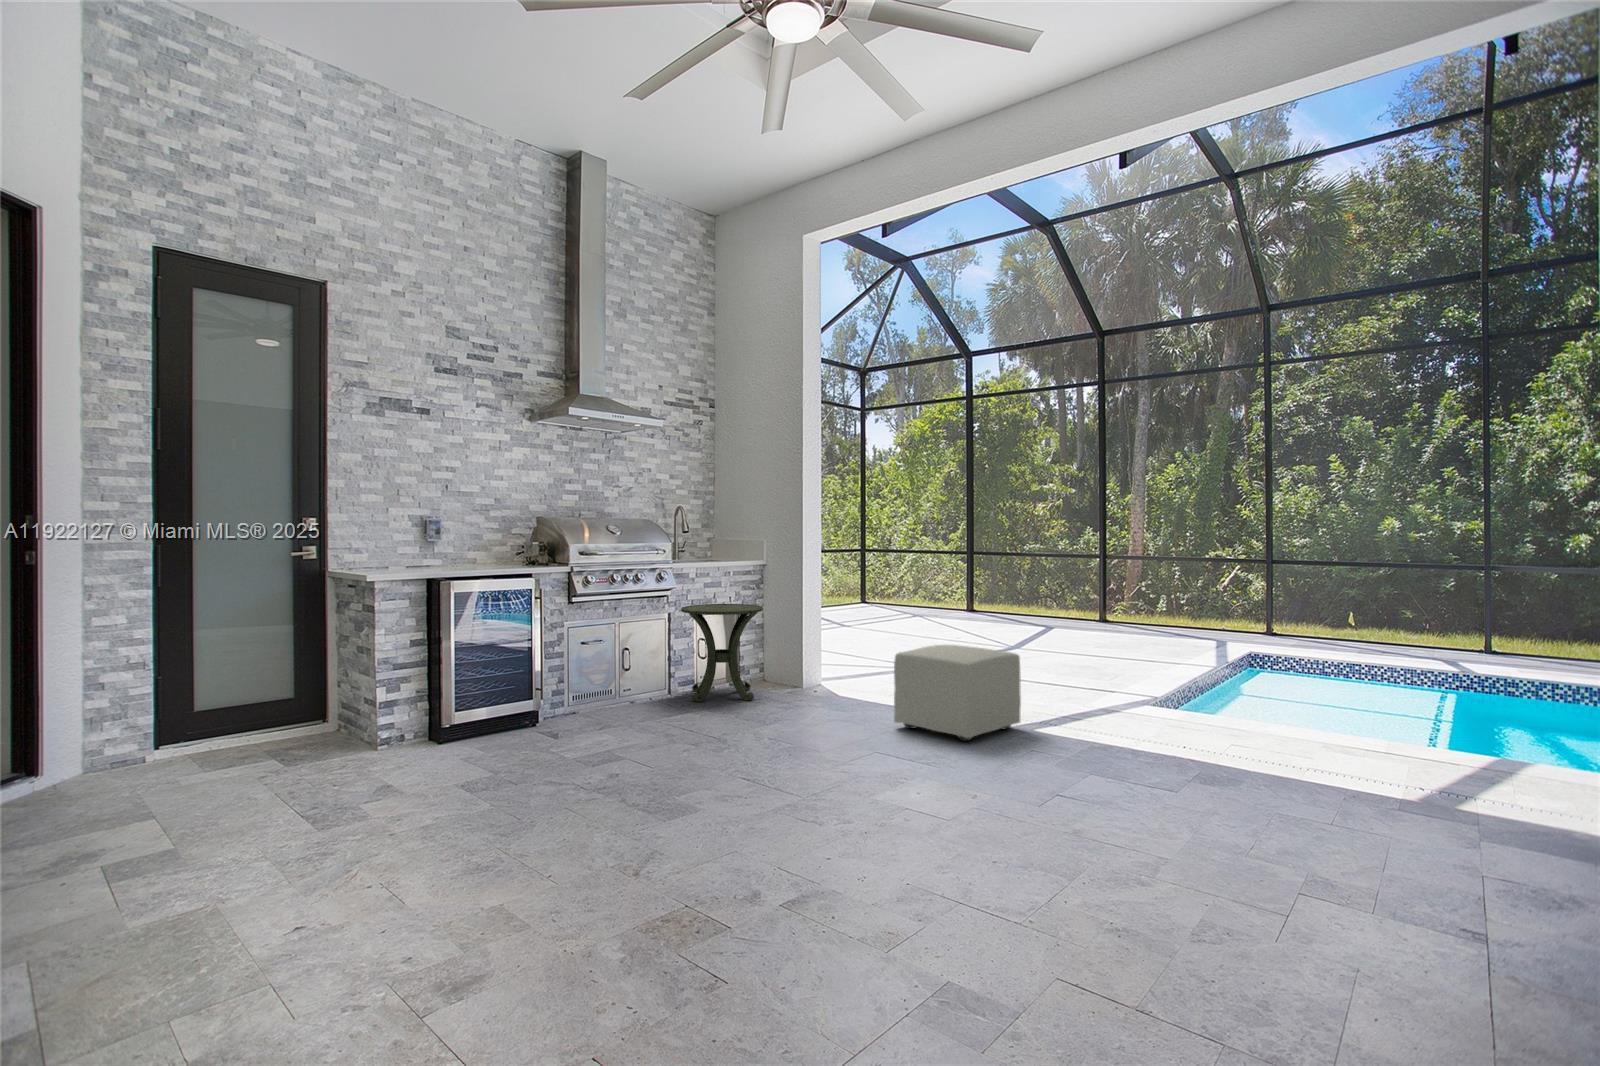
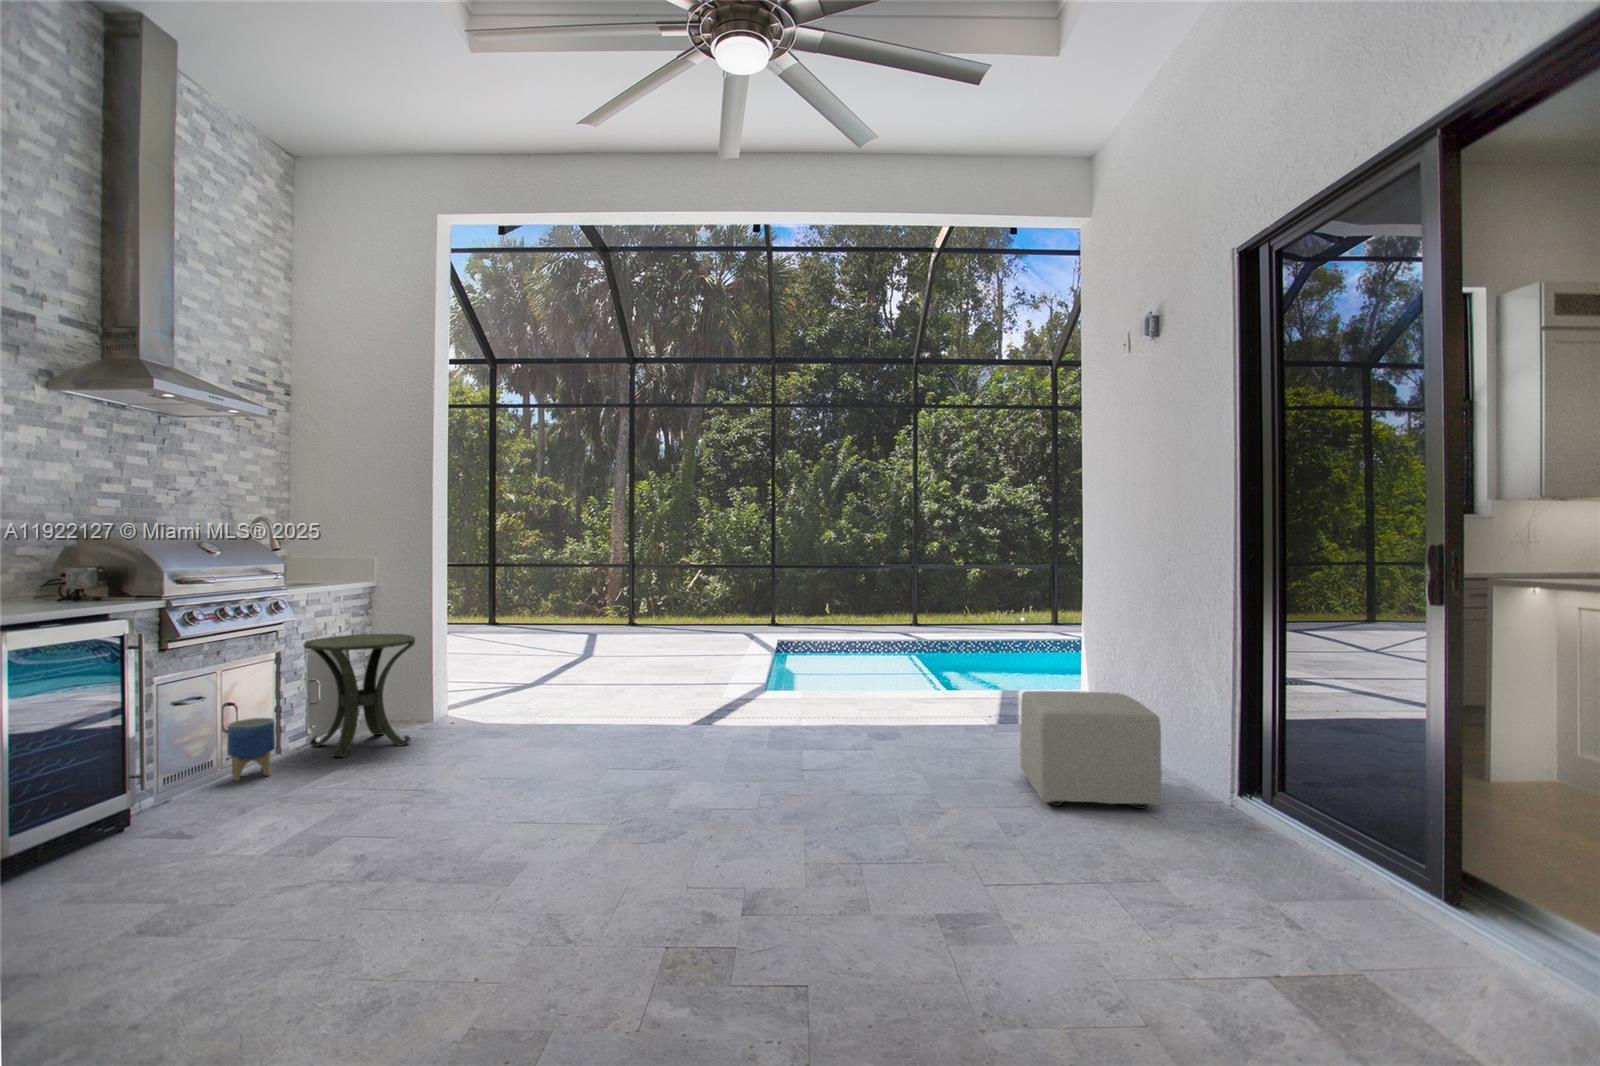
ottoman: present [894,645,1021,741] -> present [1020,691,1162,809]
planter: none [620,661,650,706] -> present [227,718,275,781]

